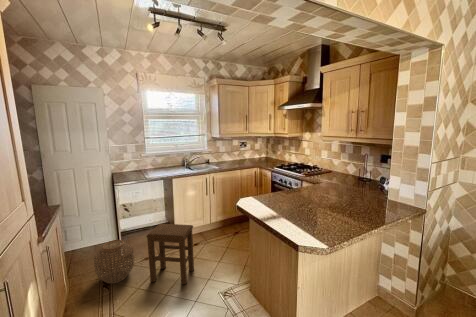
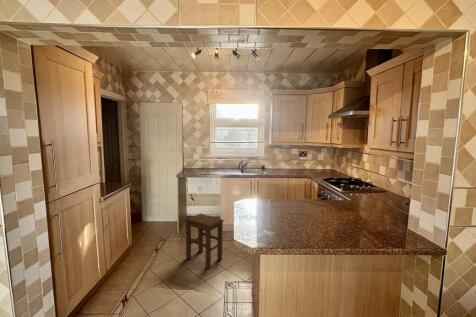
woven basket: present [94,240,134,283] -> none [152,220,181,252]

